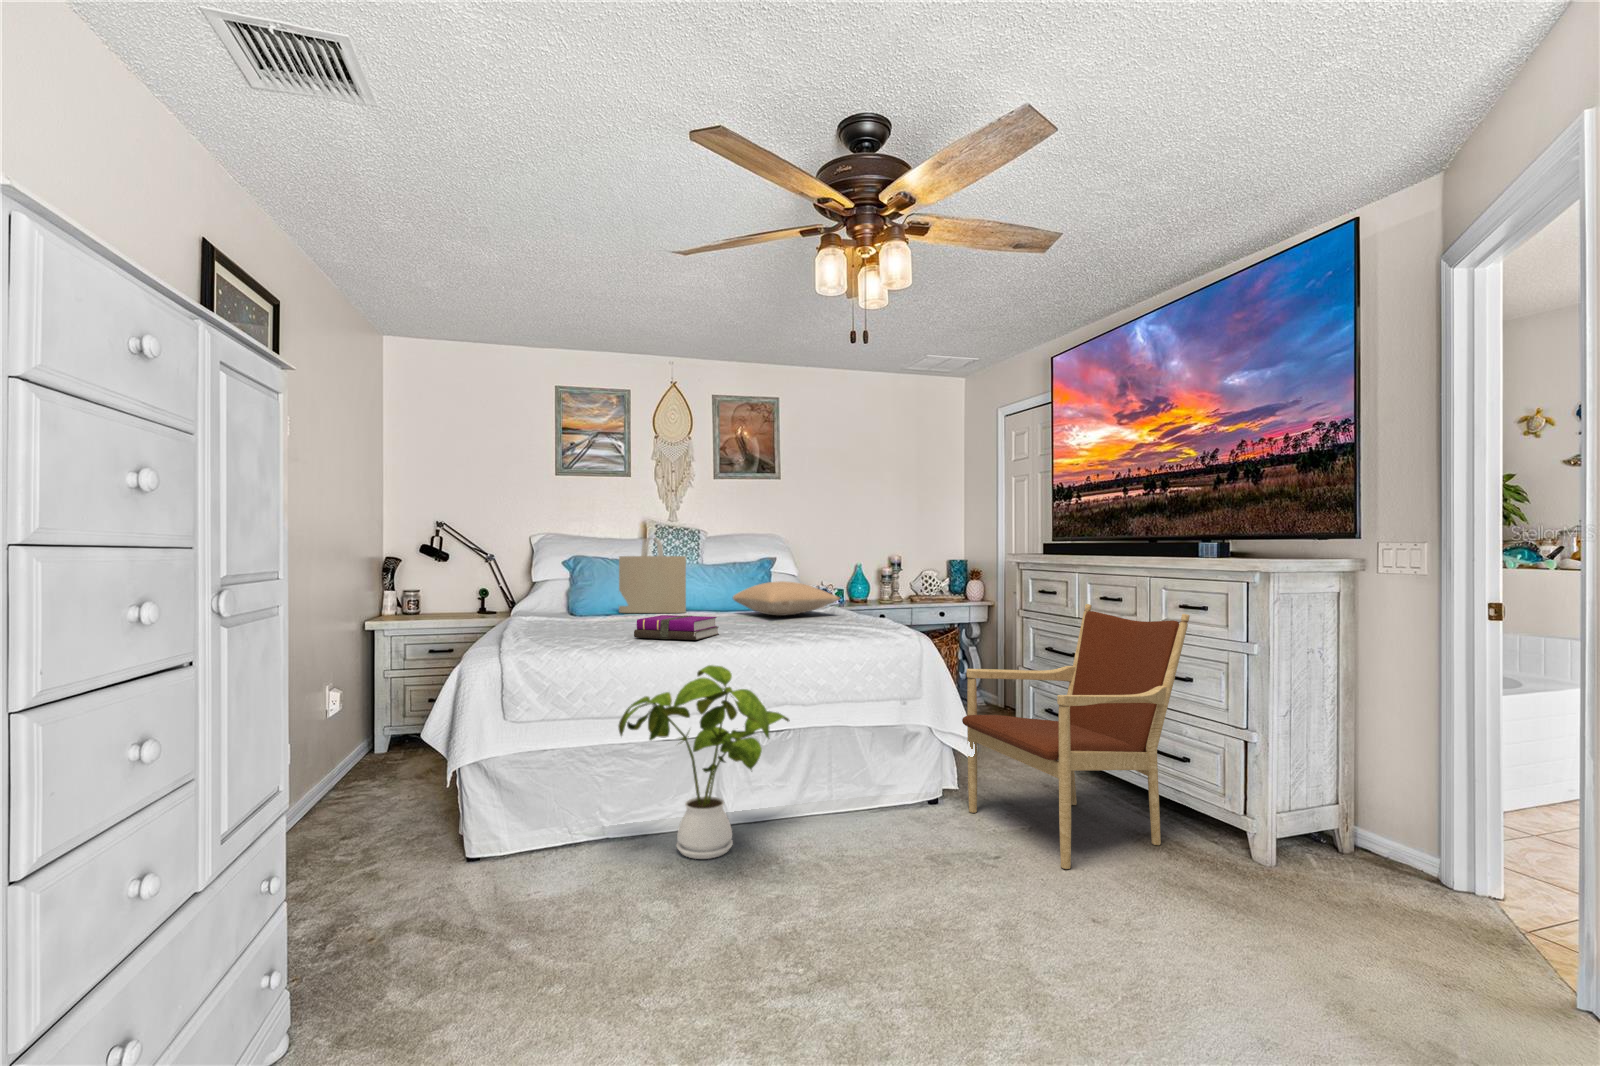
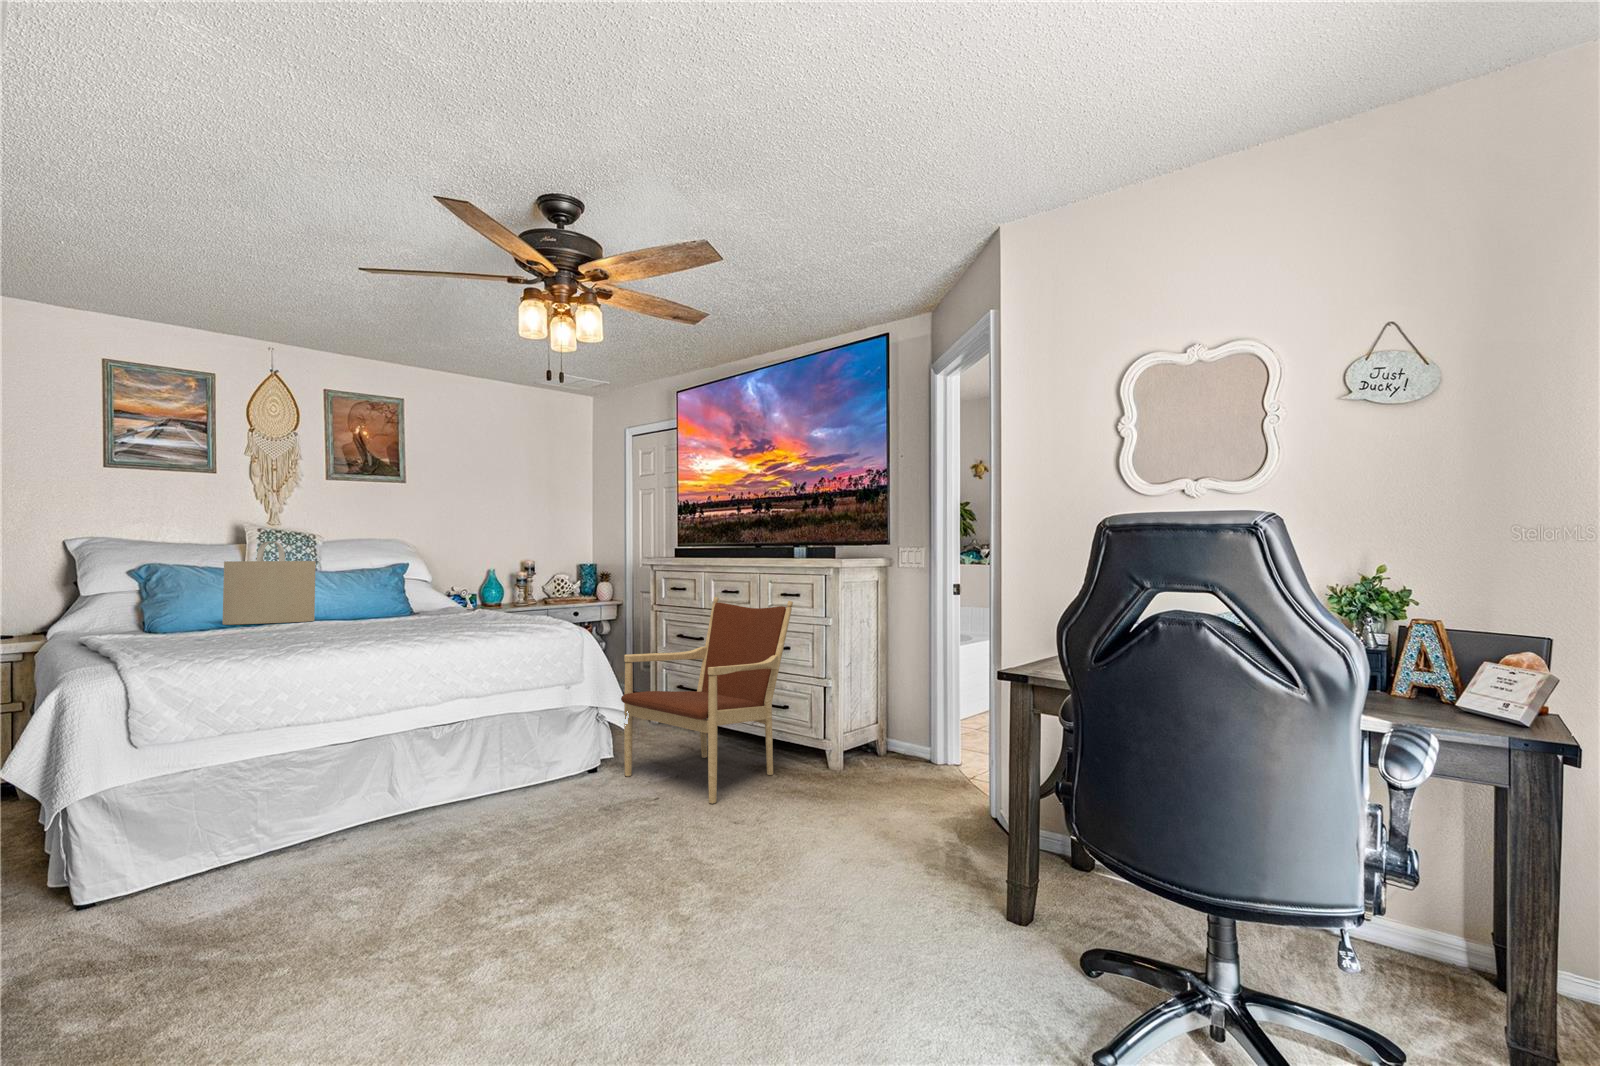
pillow: present [733,581,840,616] -> none [375,585,496,619]
notebook: present [634,615,719,640] -> none [276,621,379,647]
house plant: present [618,665,790,859] -> none [269,667,464,865]

